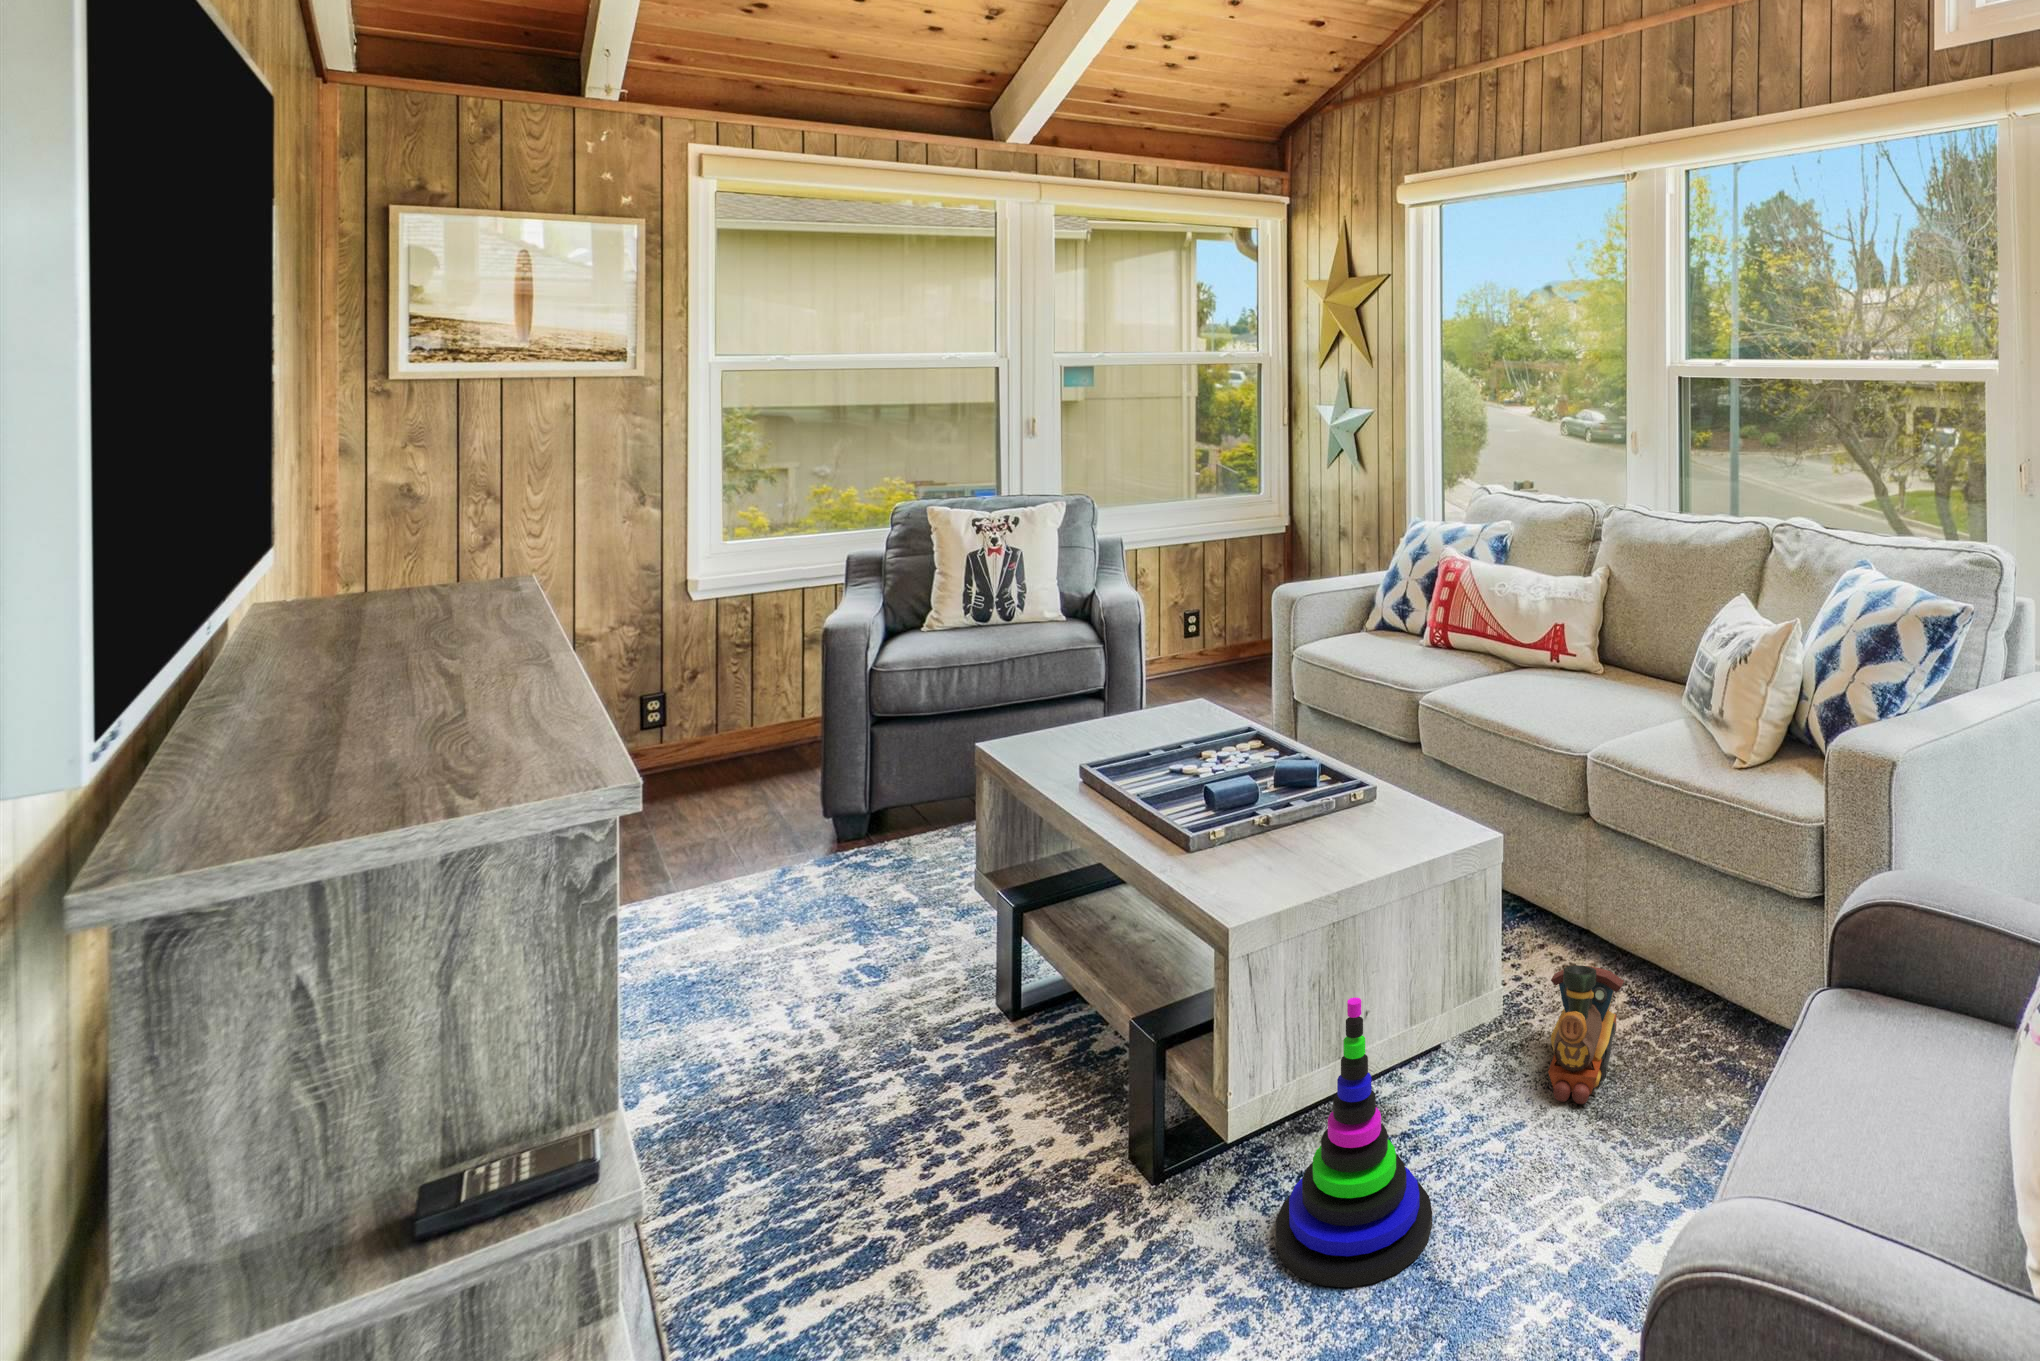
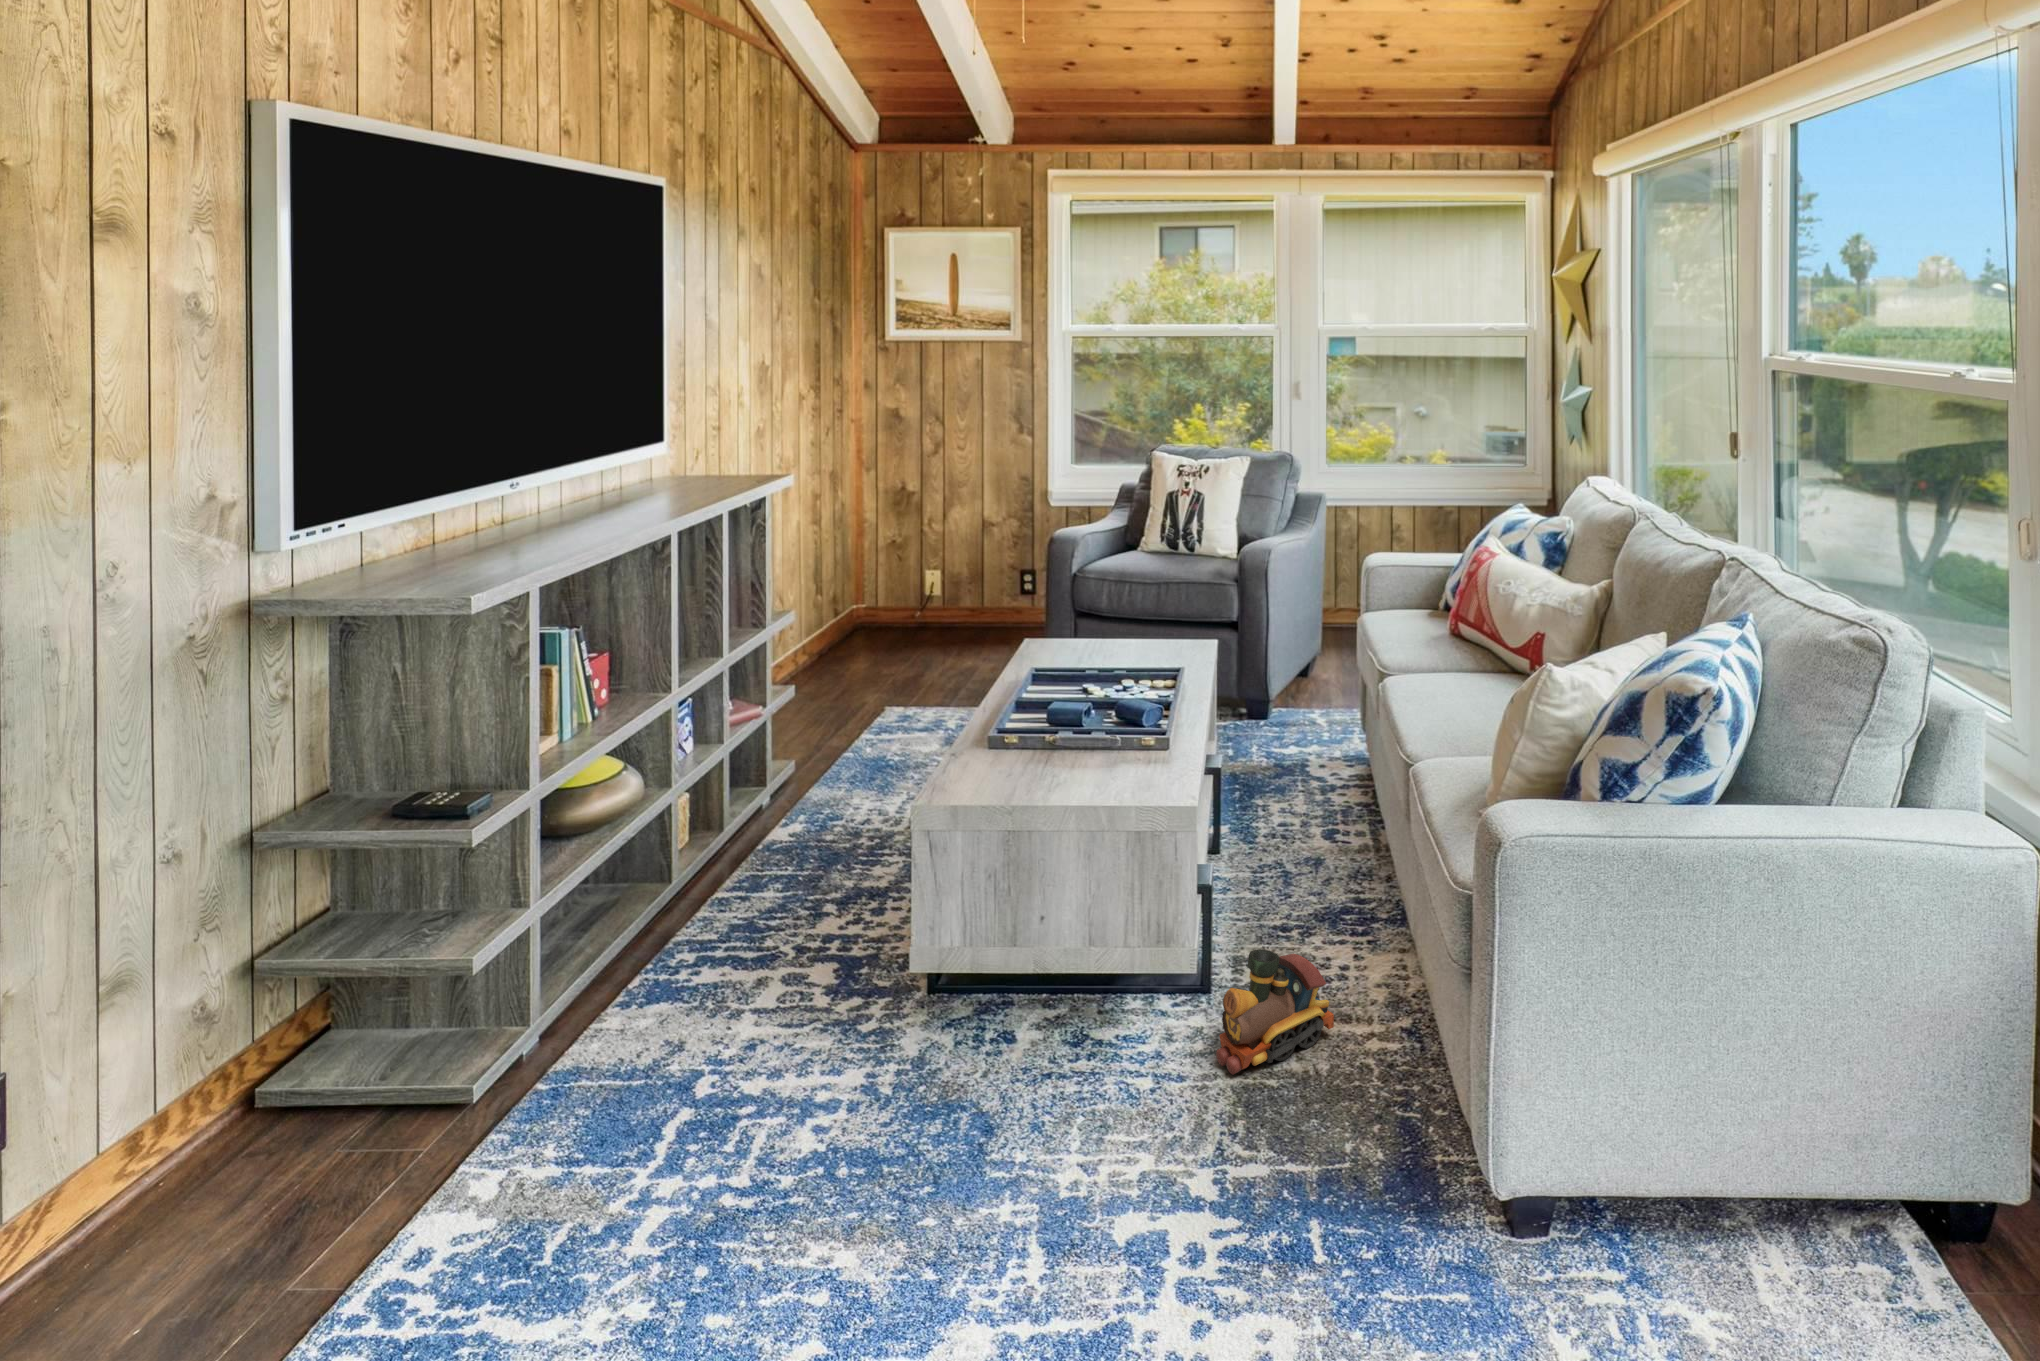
stacking toy: present [1276,997,1432,1287] -> none [918,901,1048,1125]

